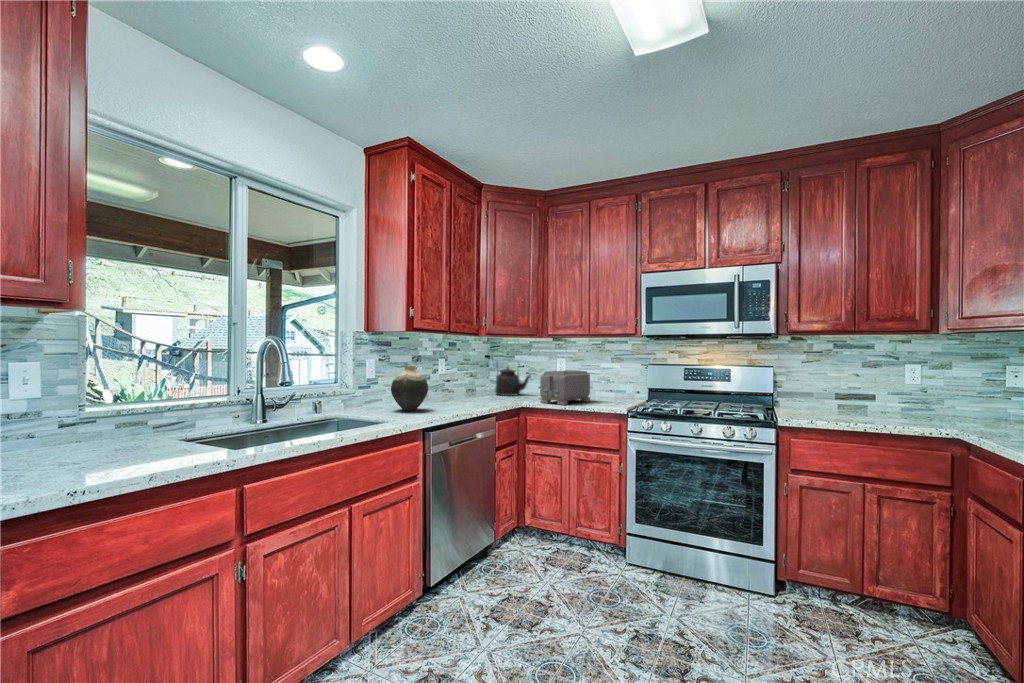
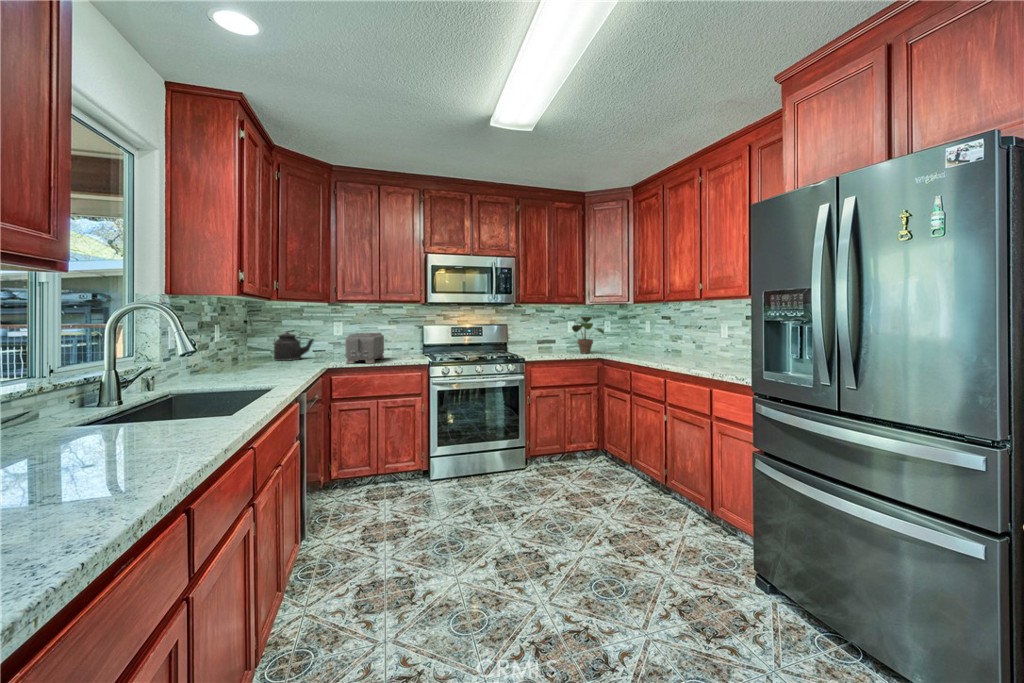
potted plant: none [886,354,972,423] -> present [572,317,604,353]
vase: present [391,366,428,411] -> none [203,334,254,385]

